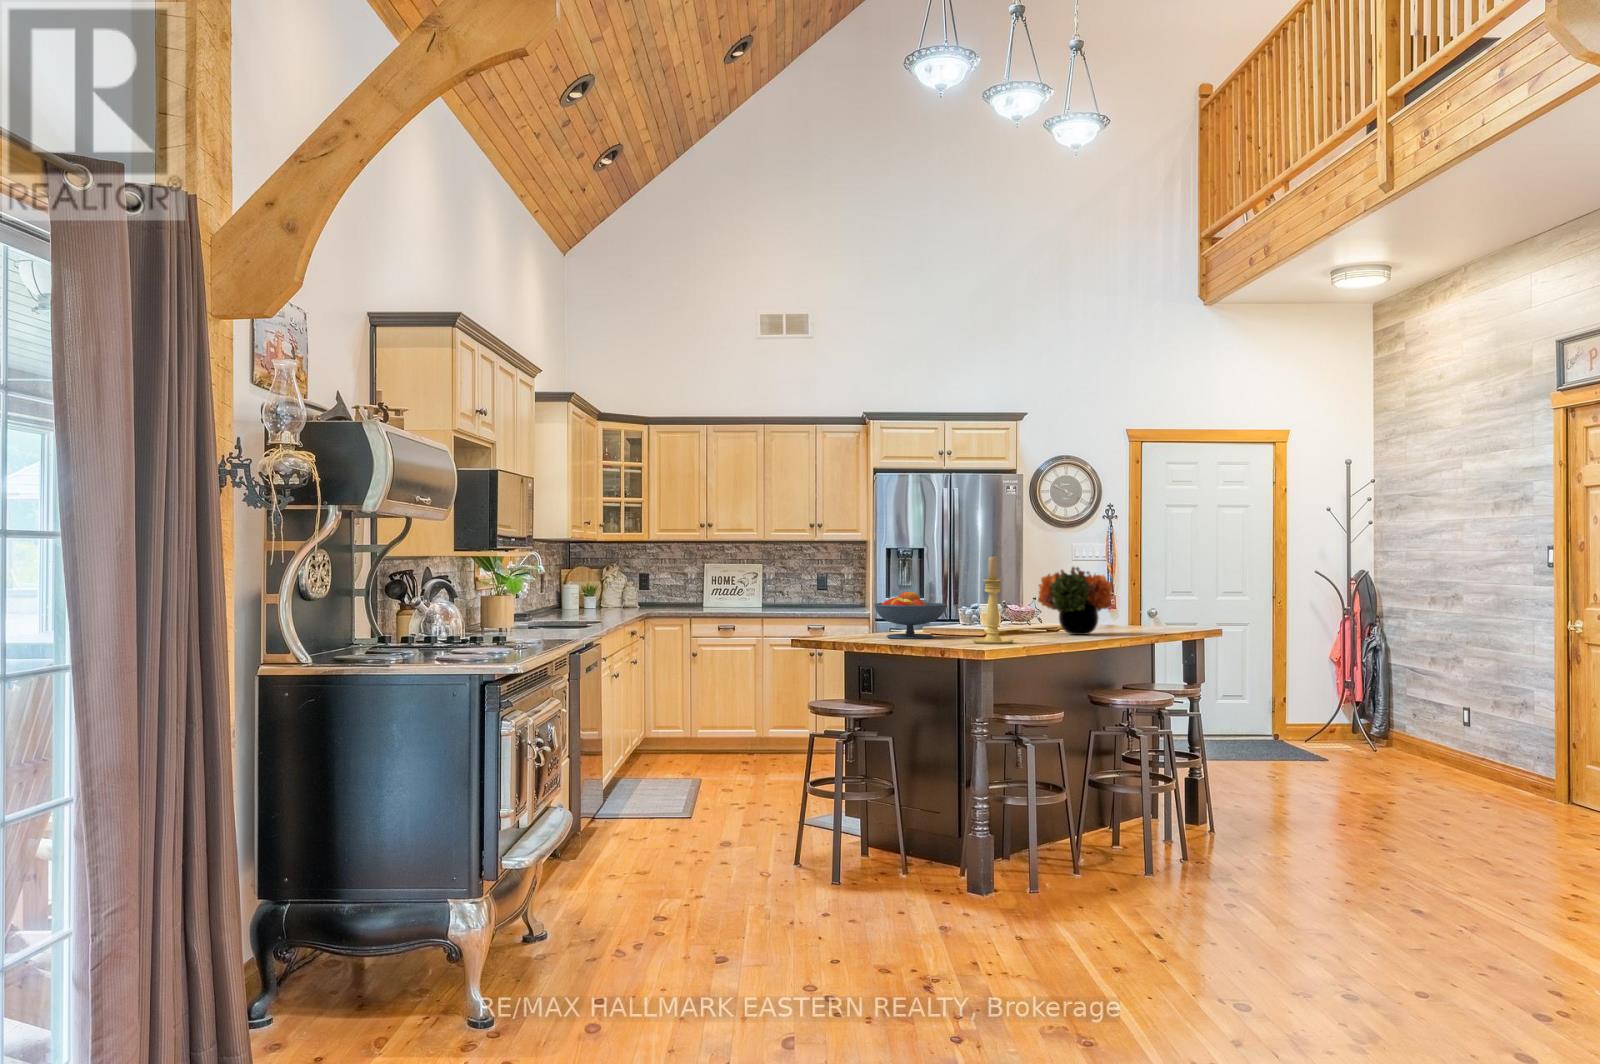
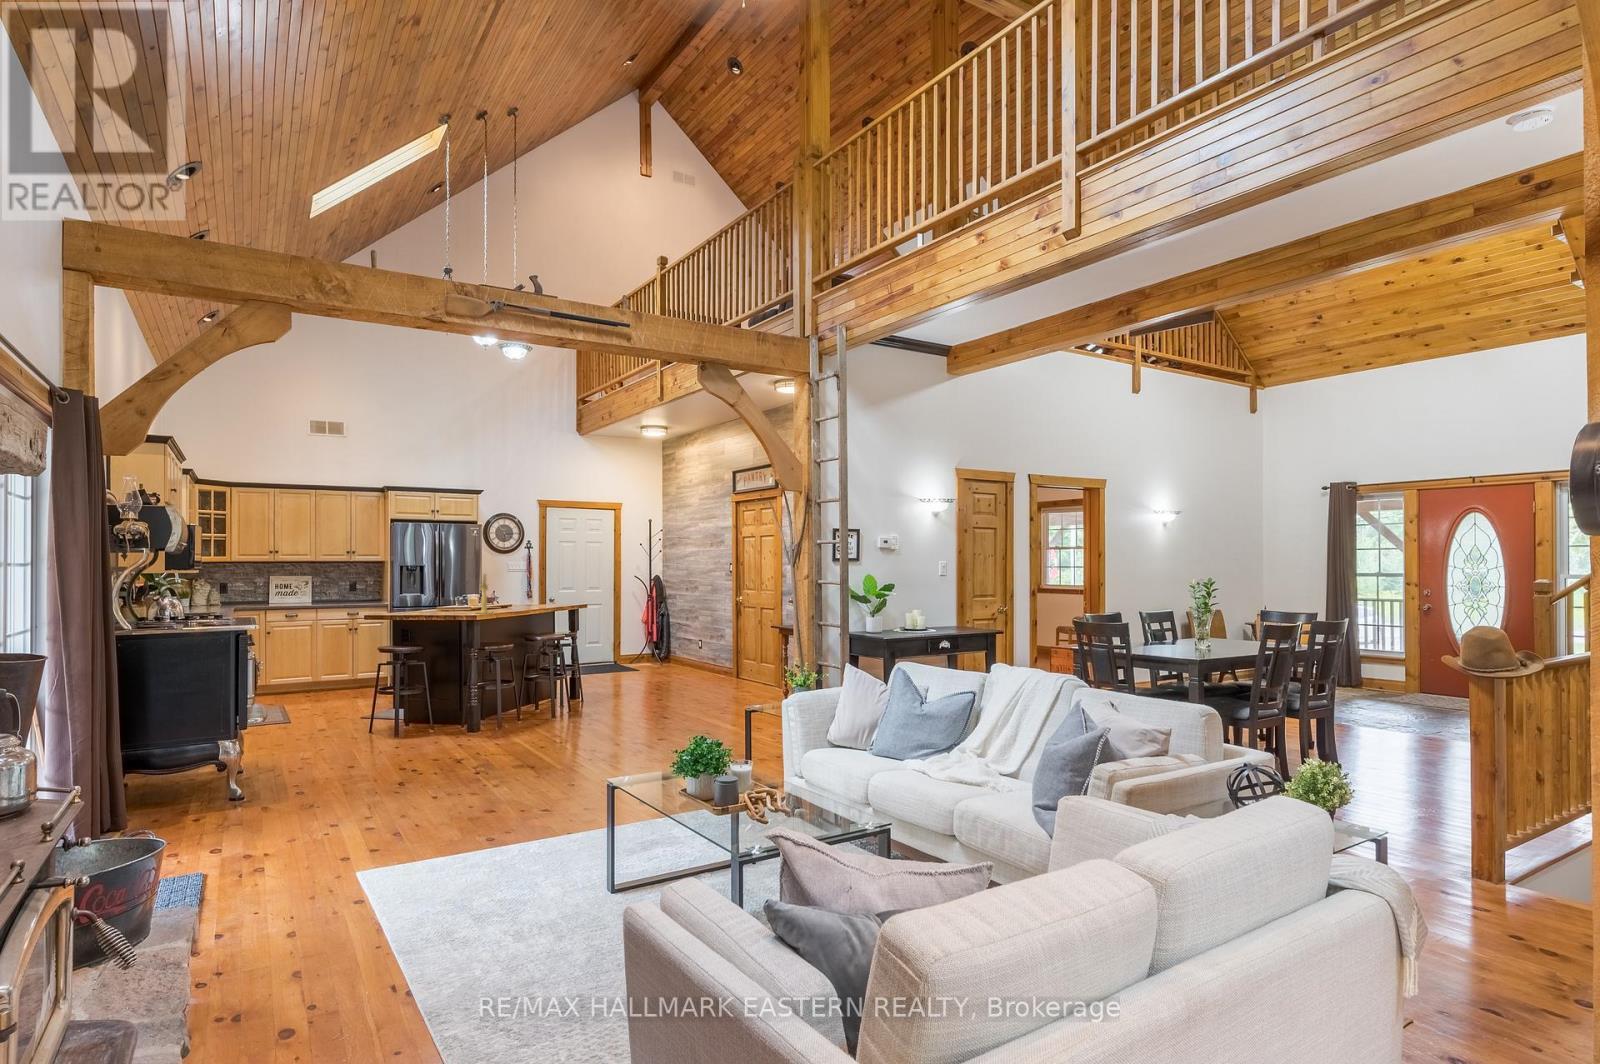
flower arrangement: present [1038,567,1114,635] -> none [500,577,538,610]
fruit bowl: present [874,592,947,639] -> none [419,591,458,614]

